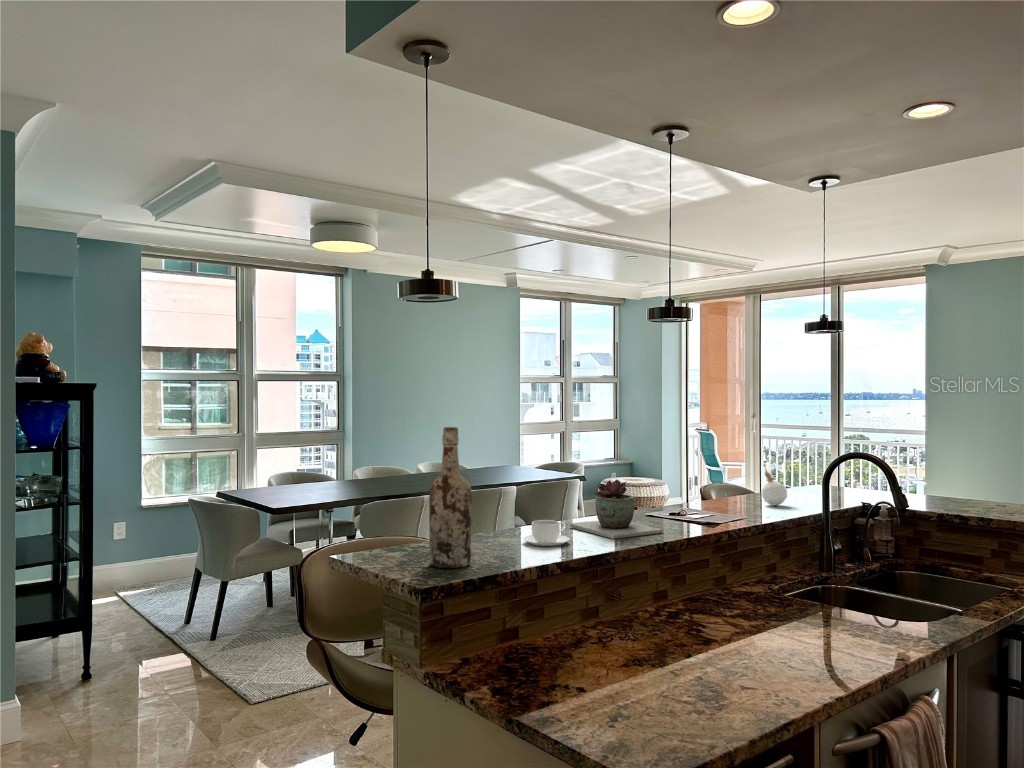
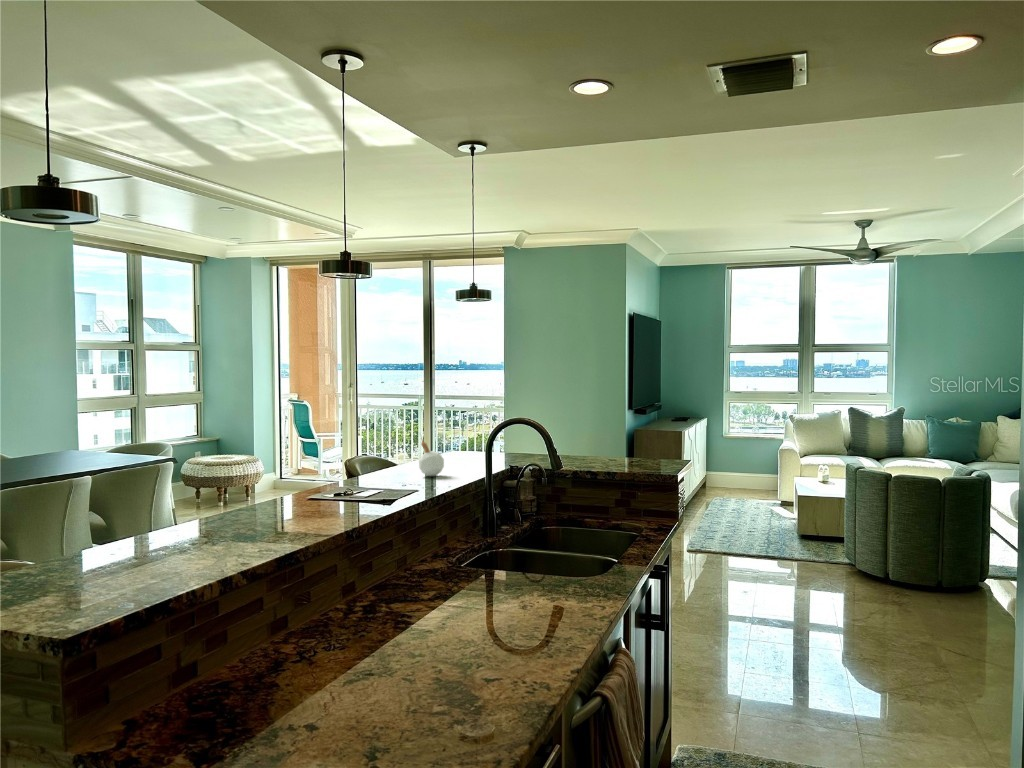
wine bottle: present [429,427,472,568] -> none [55,406,122,604]
succulent plant: present [570,480,663,539] -> none [226,462,342,532]
coffee cup: present [523,520,570,546] -> none [178,519,241,552]

